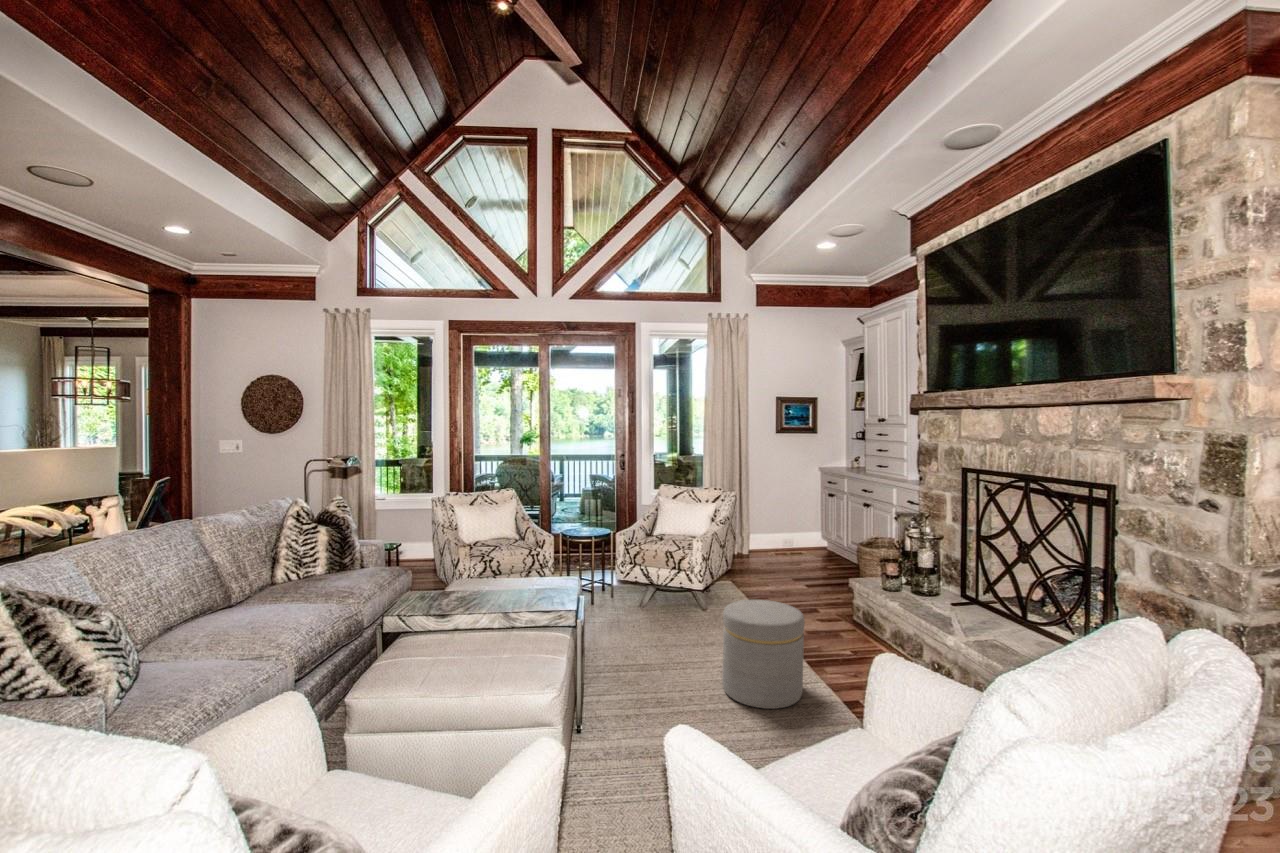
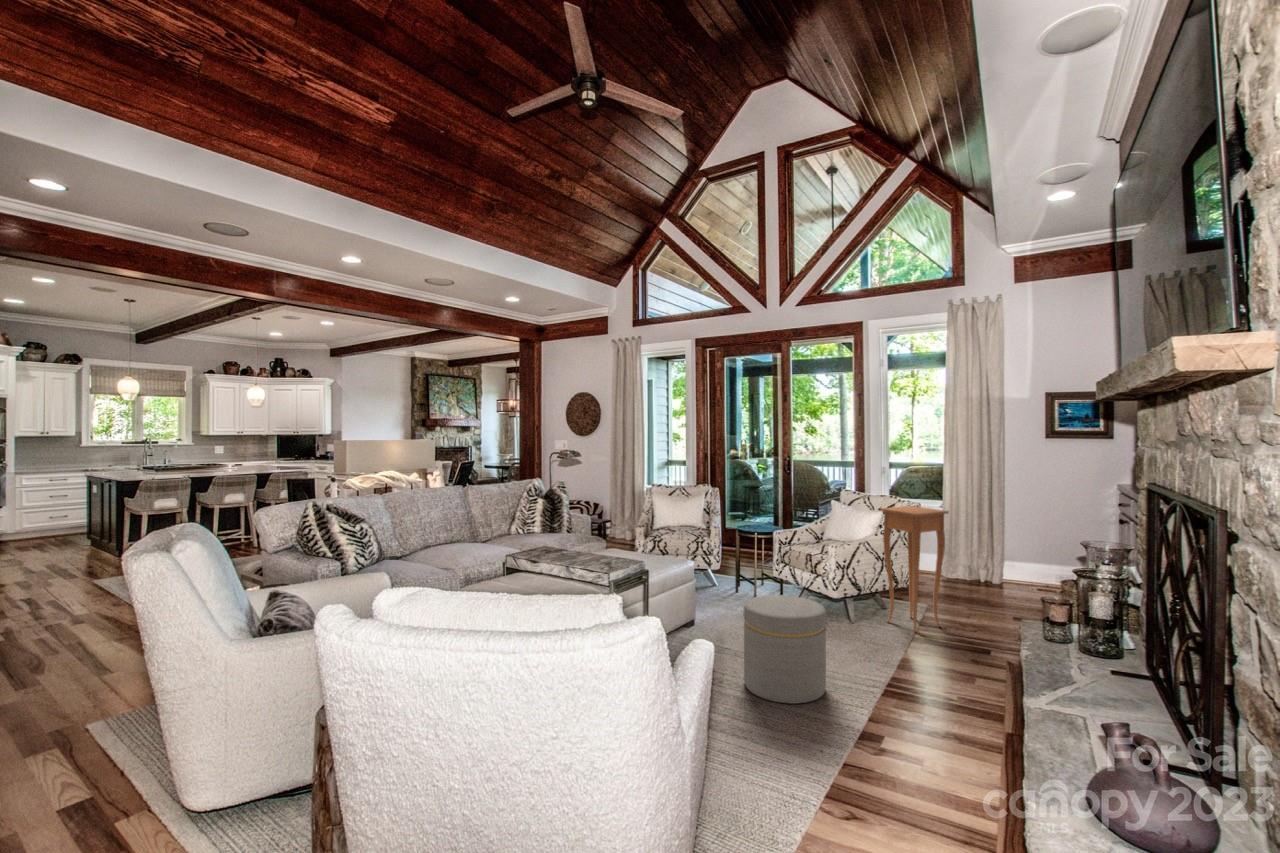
side table: none [729,497,777,609] -> present [880,506,949,633]

